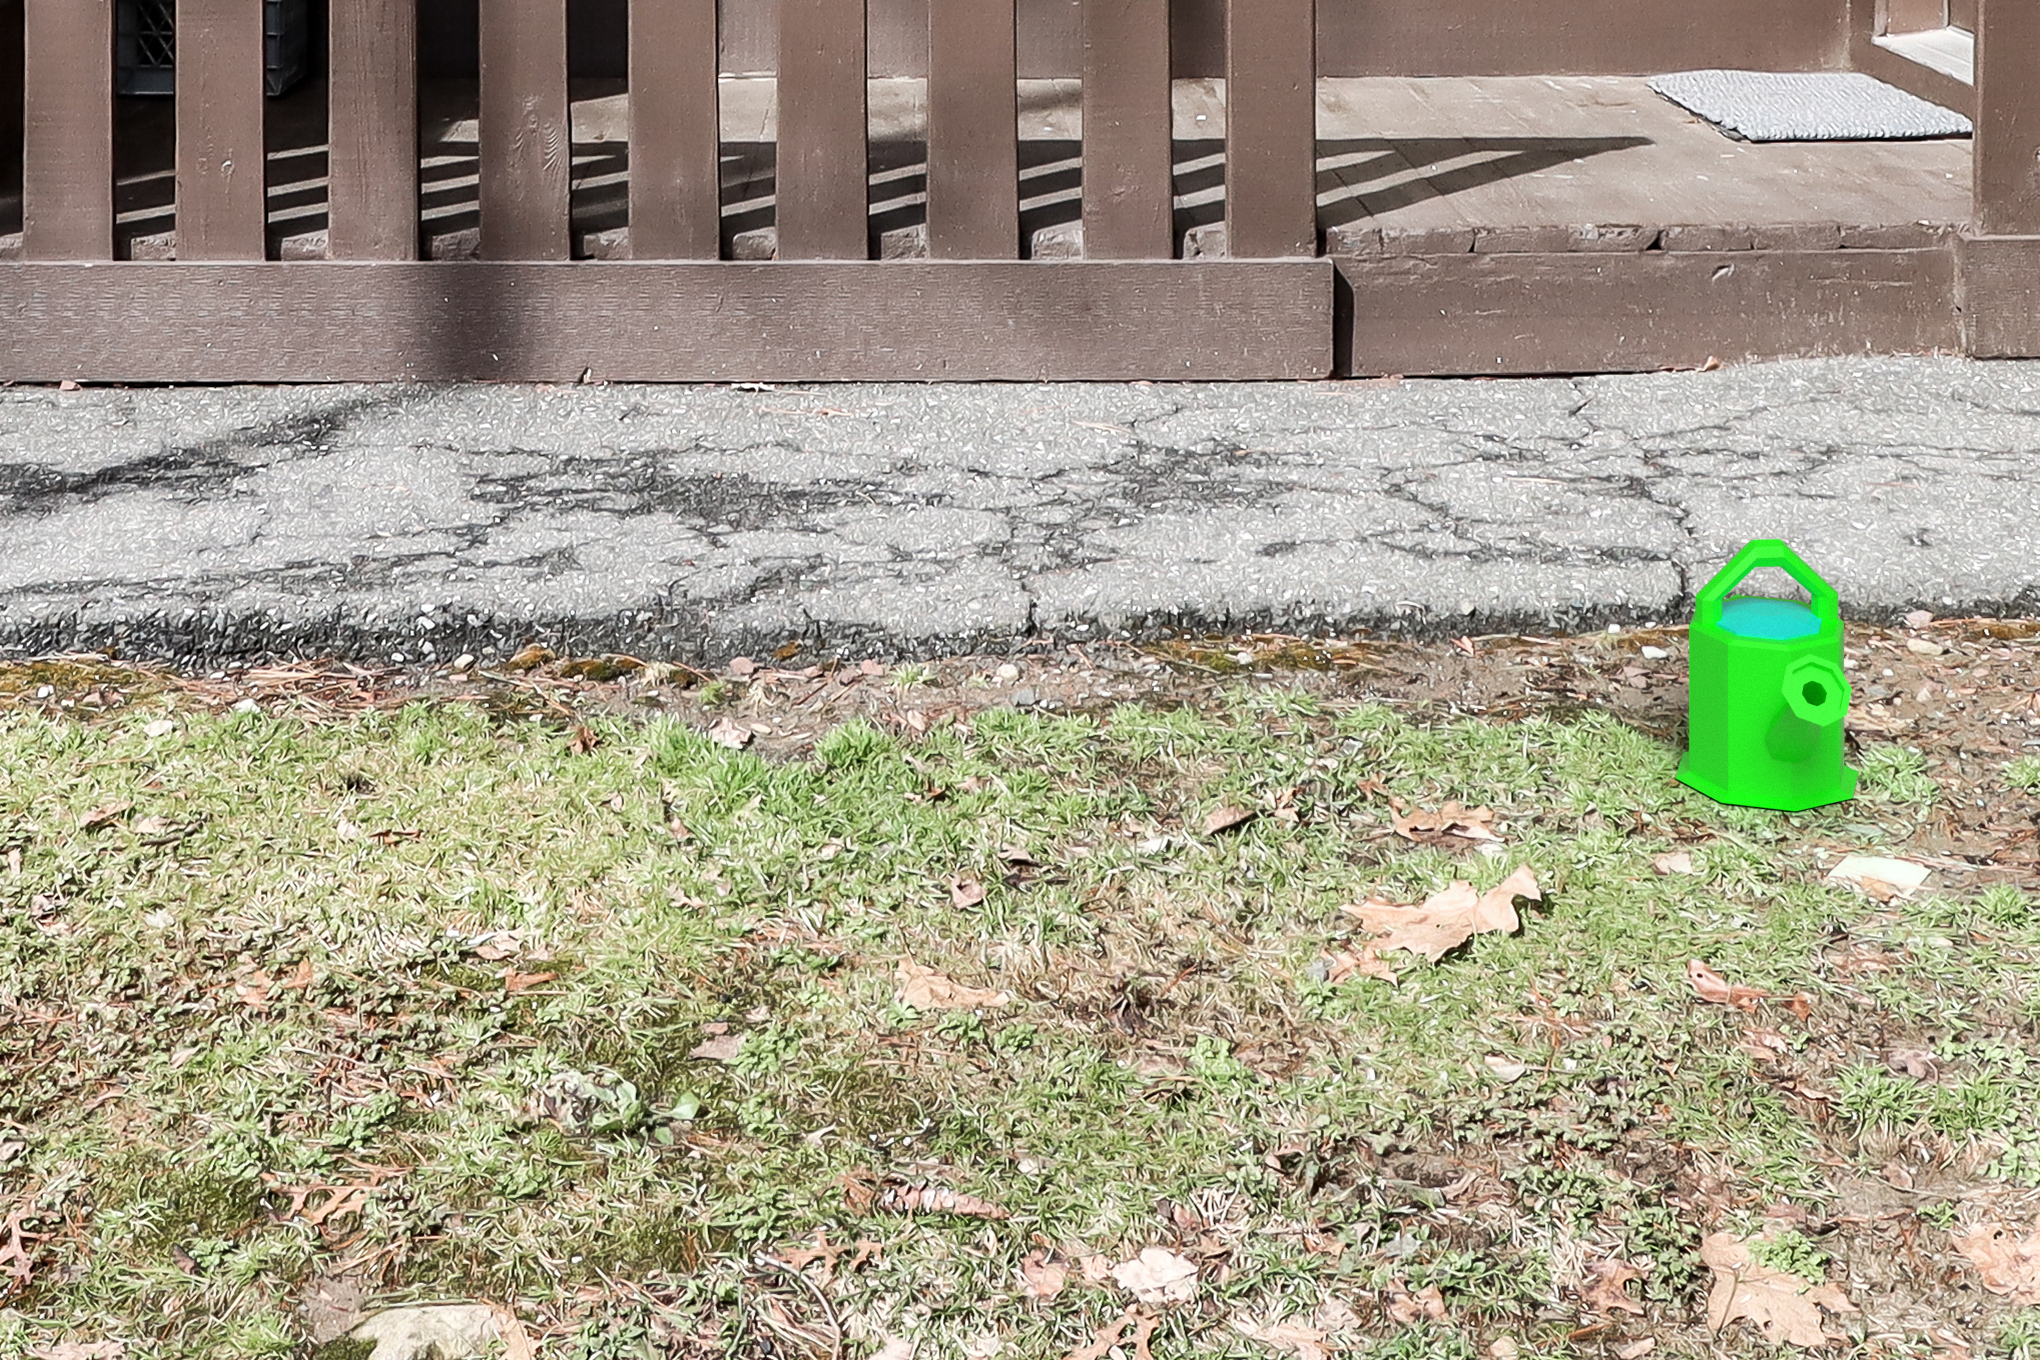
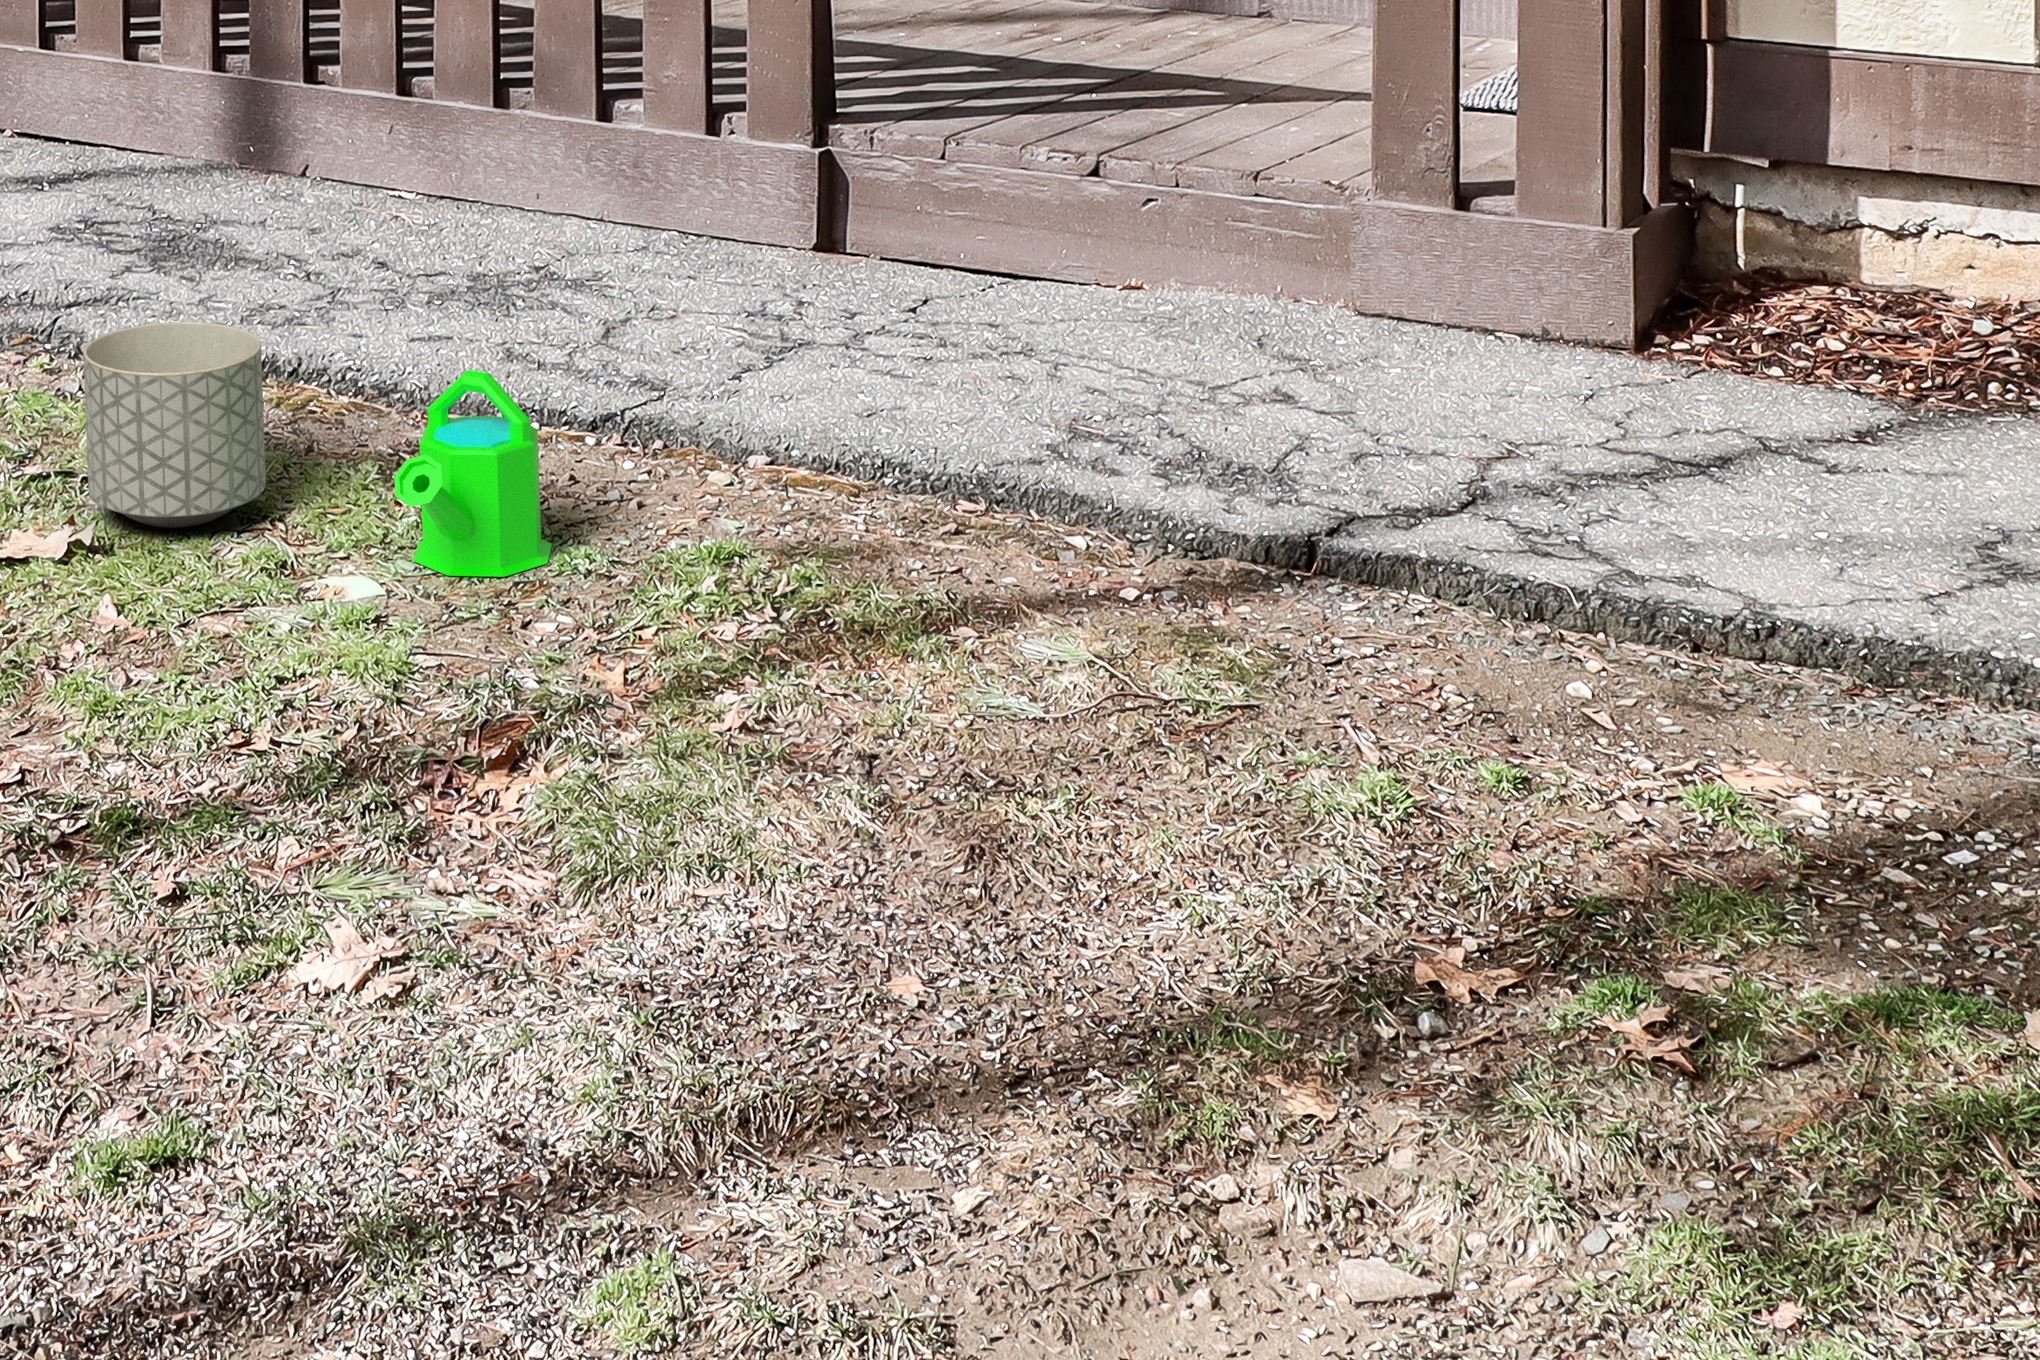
planter: none [1222,538,1466,828] -> present [84,322,266,528]

